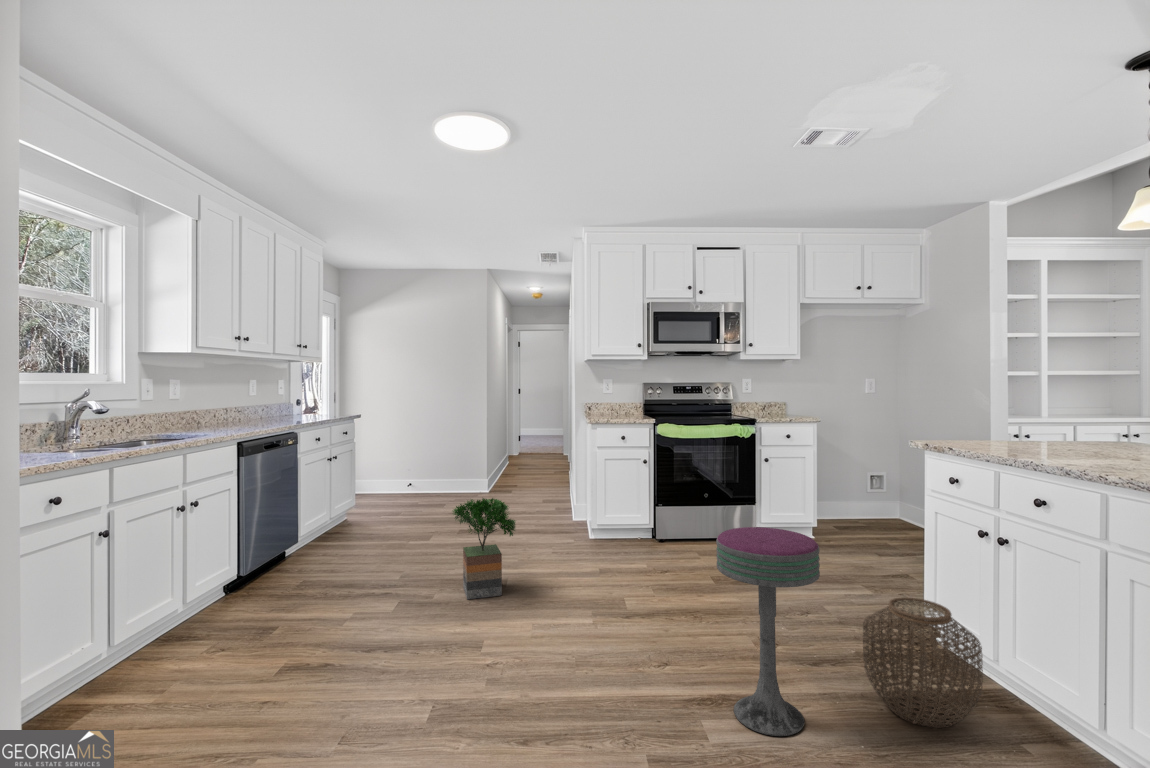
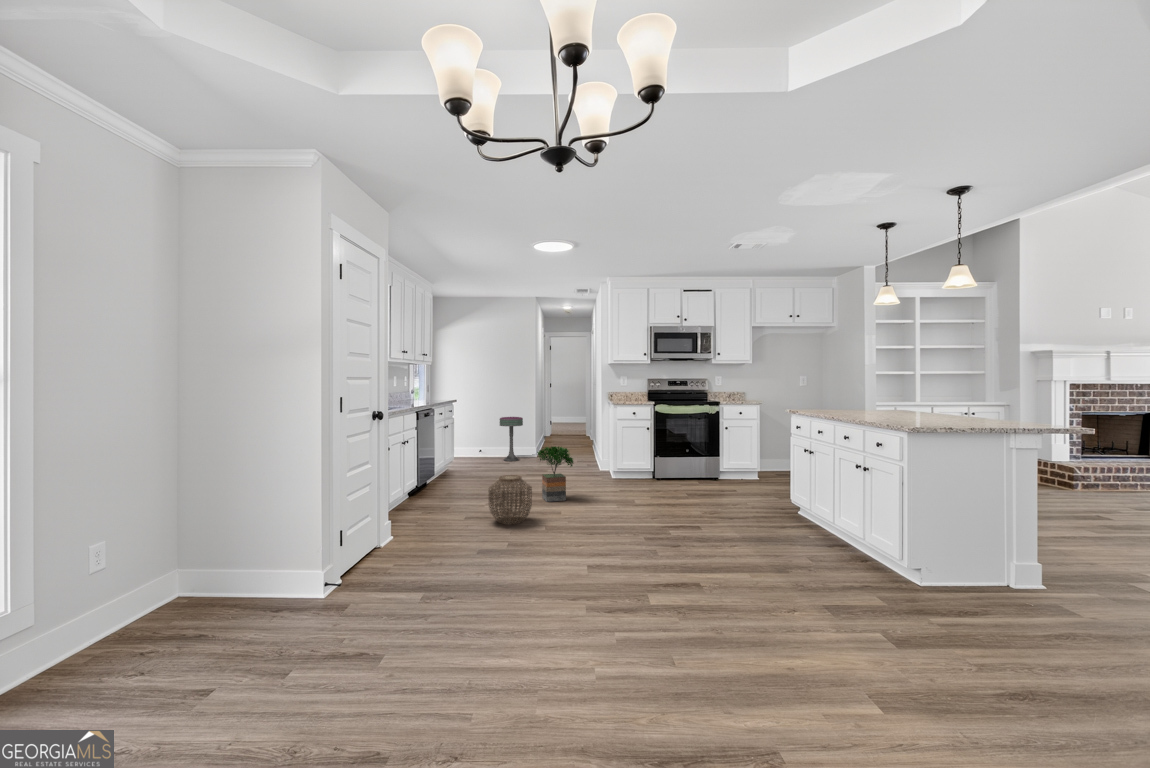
bar stool: present [716,527,820,736] -> present [500,417,523,461]
woven basket: present [863,597,983,728] -> present [489,475,532,525]

